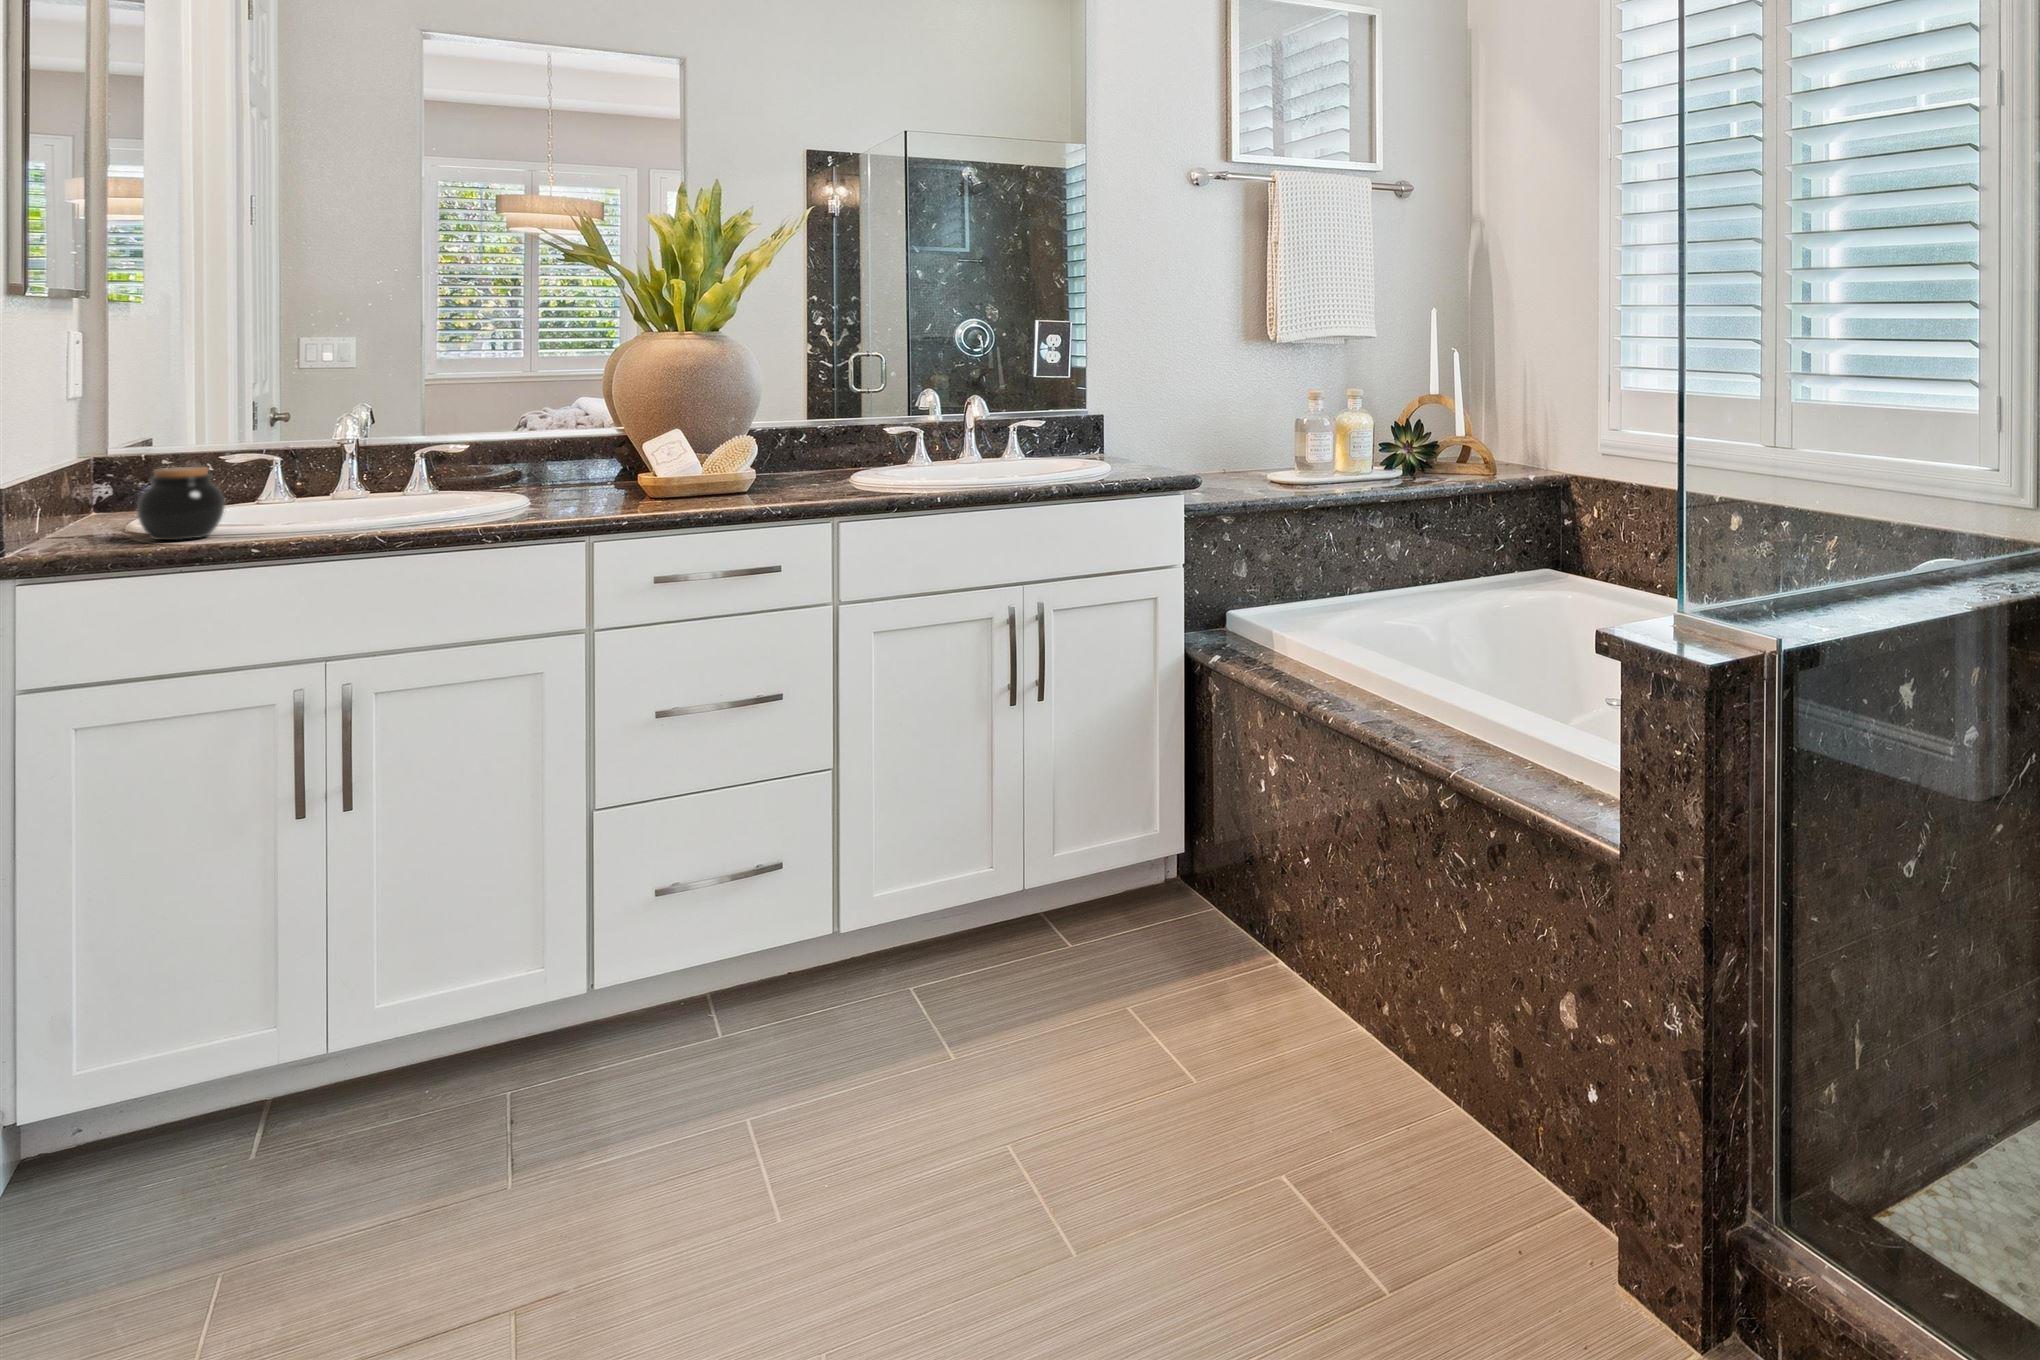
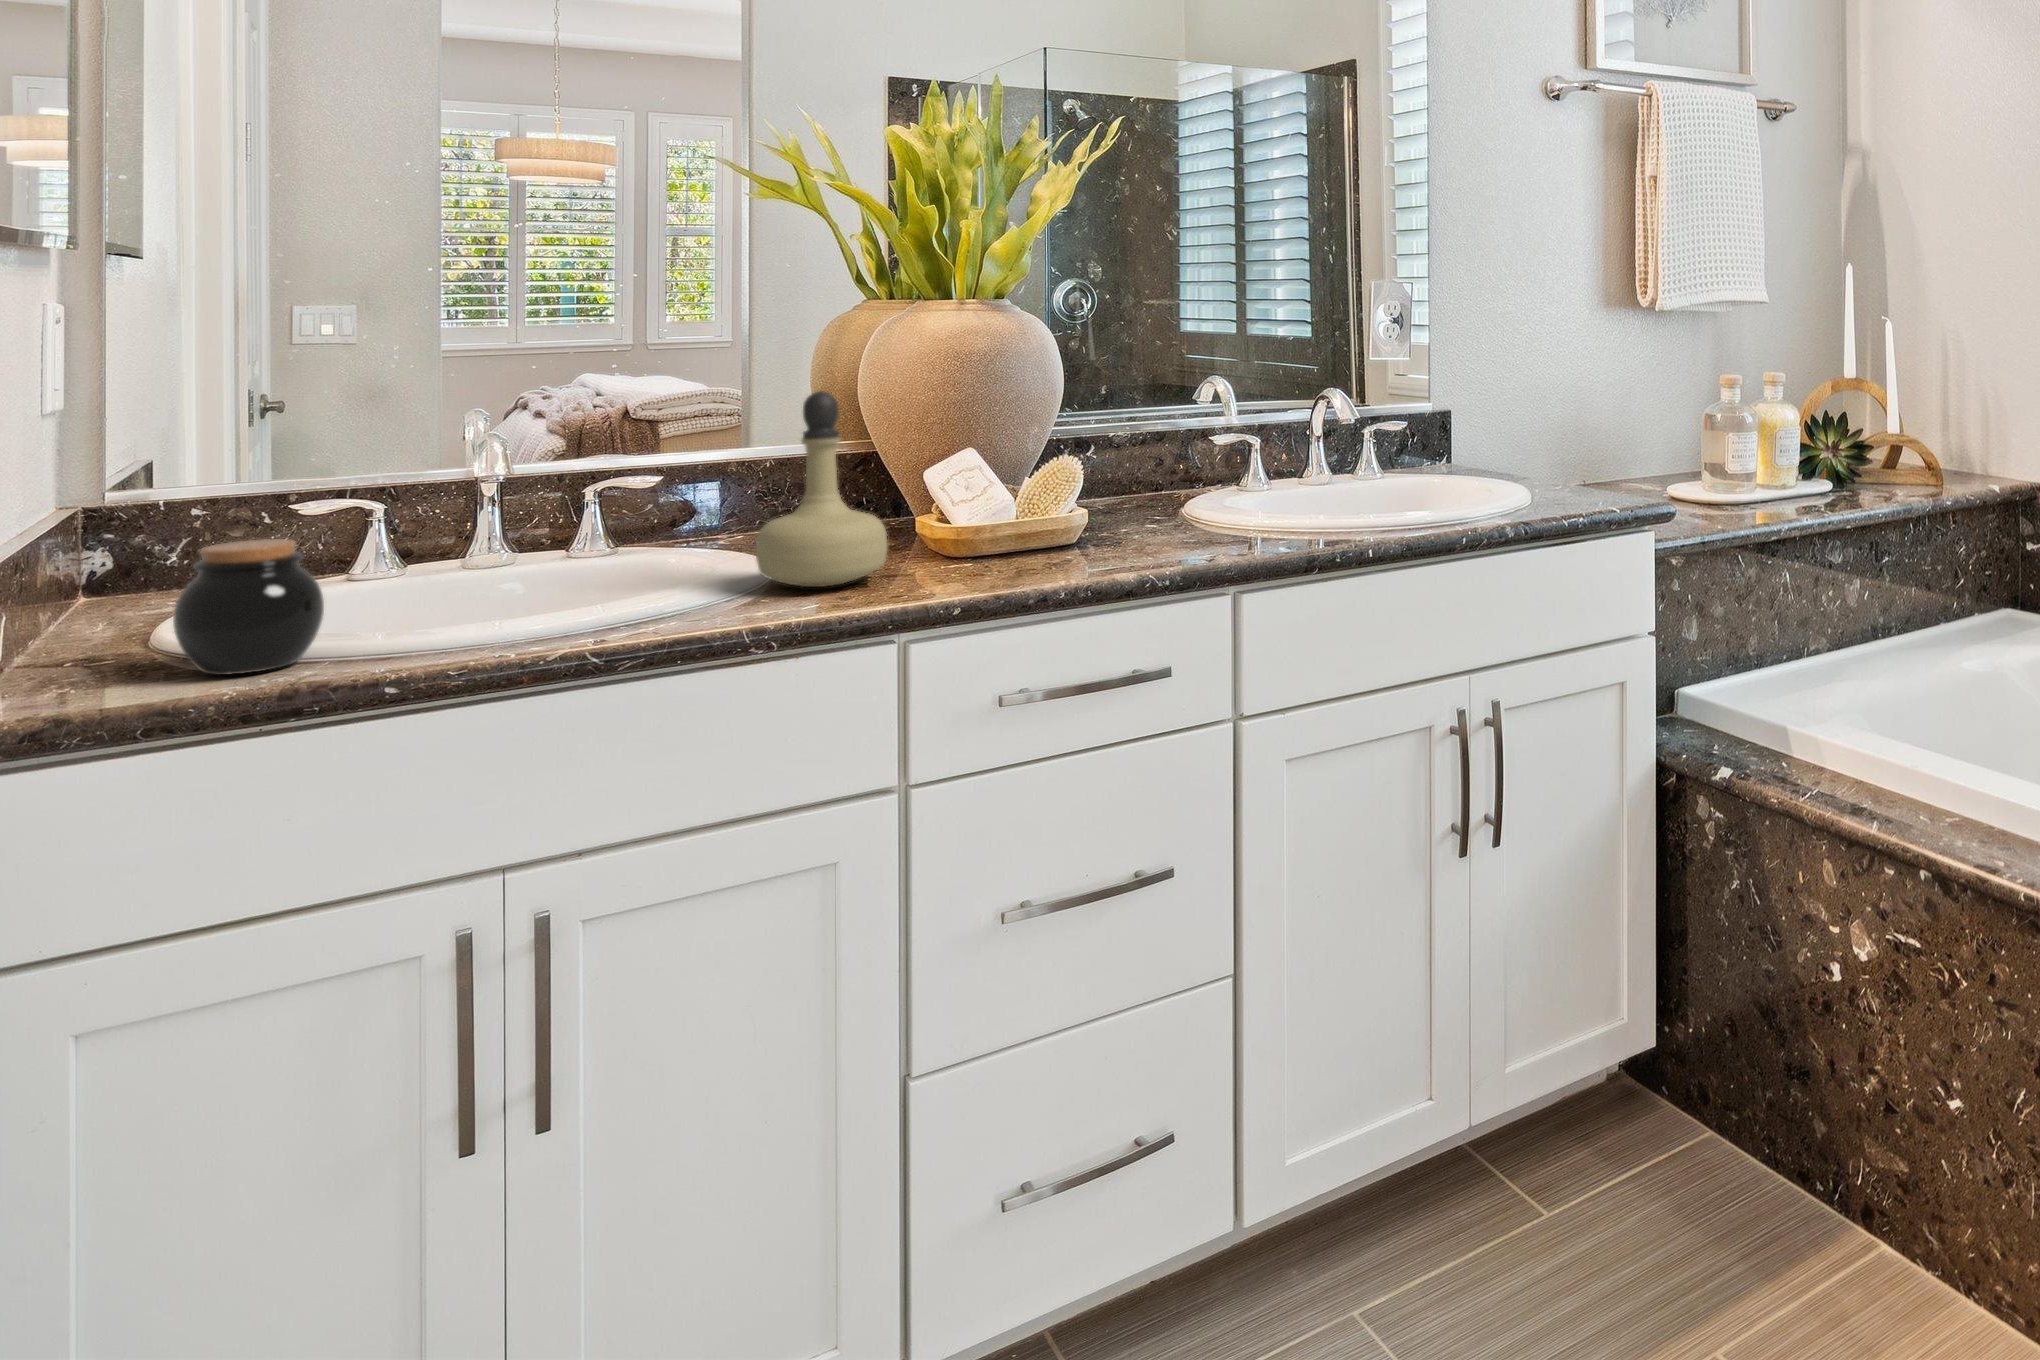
perfume bottle: none [505,388,595,510] -> present [756,391,887,587]

